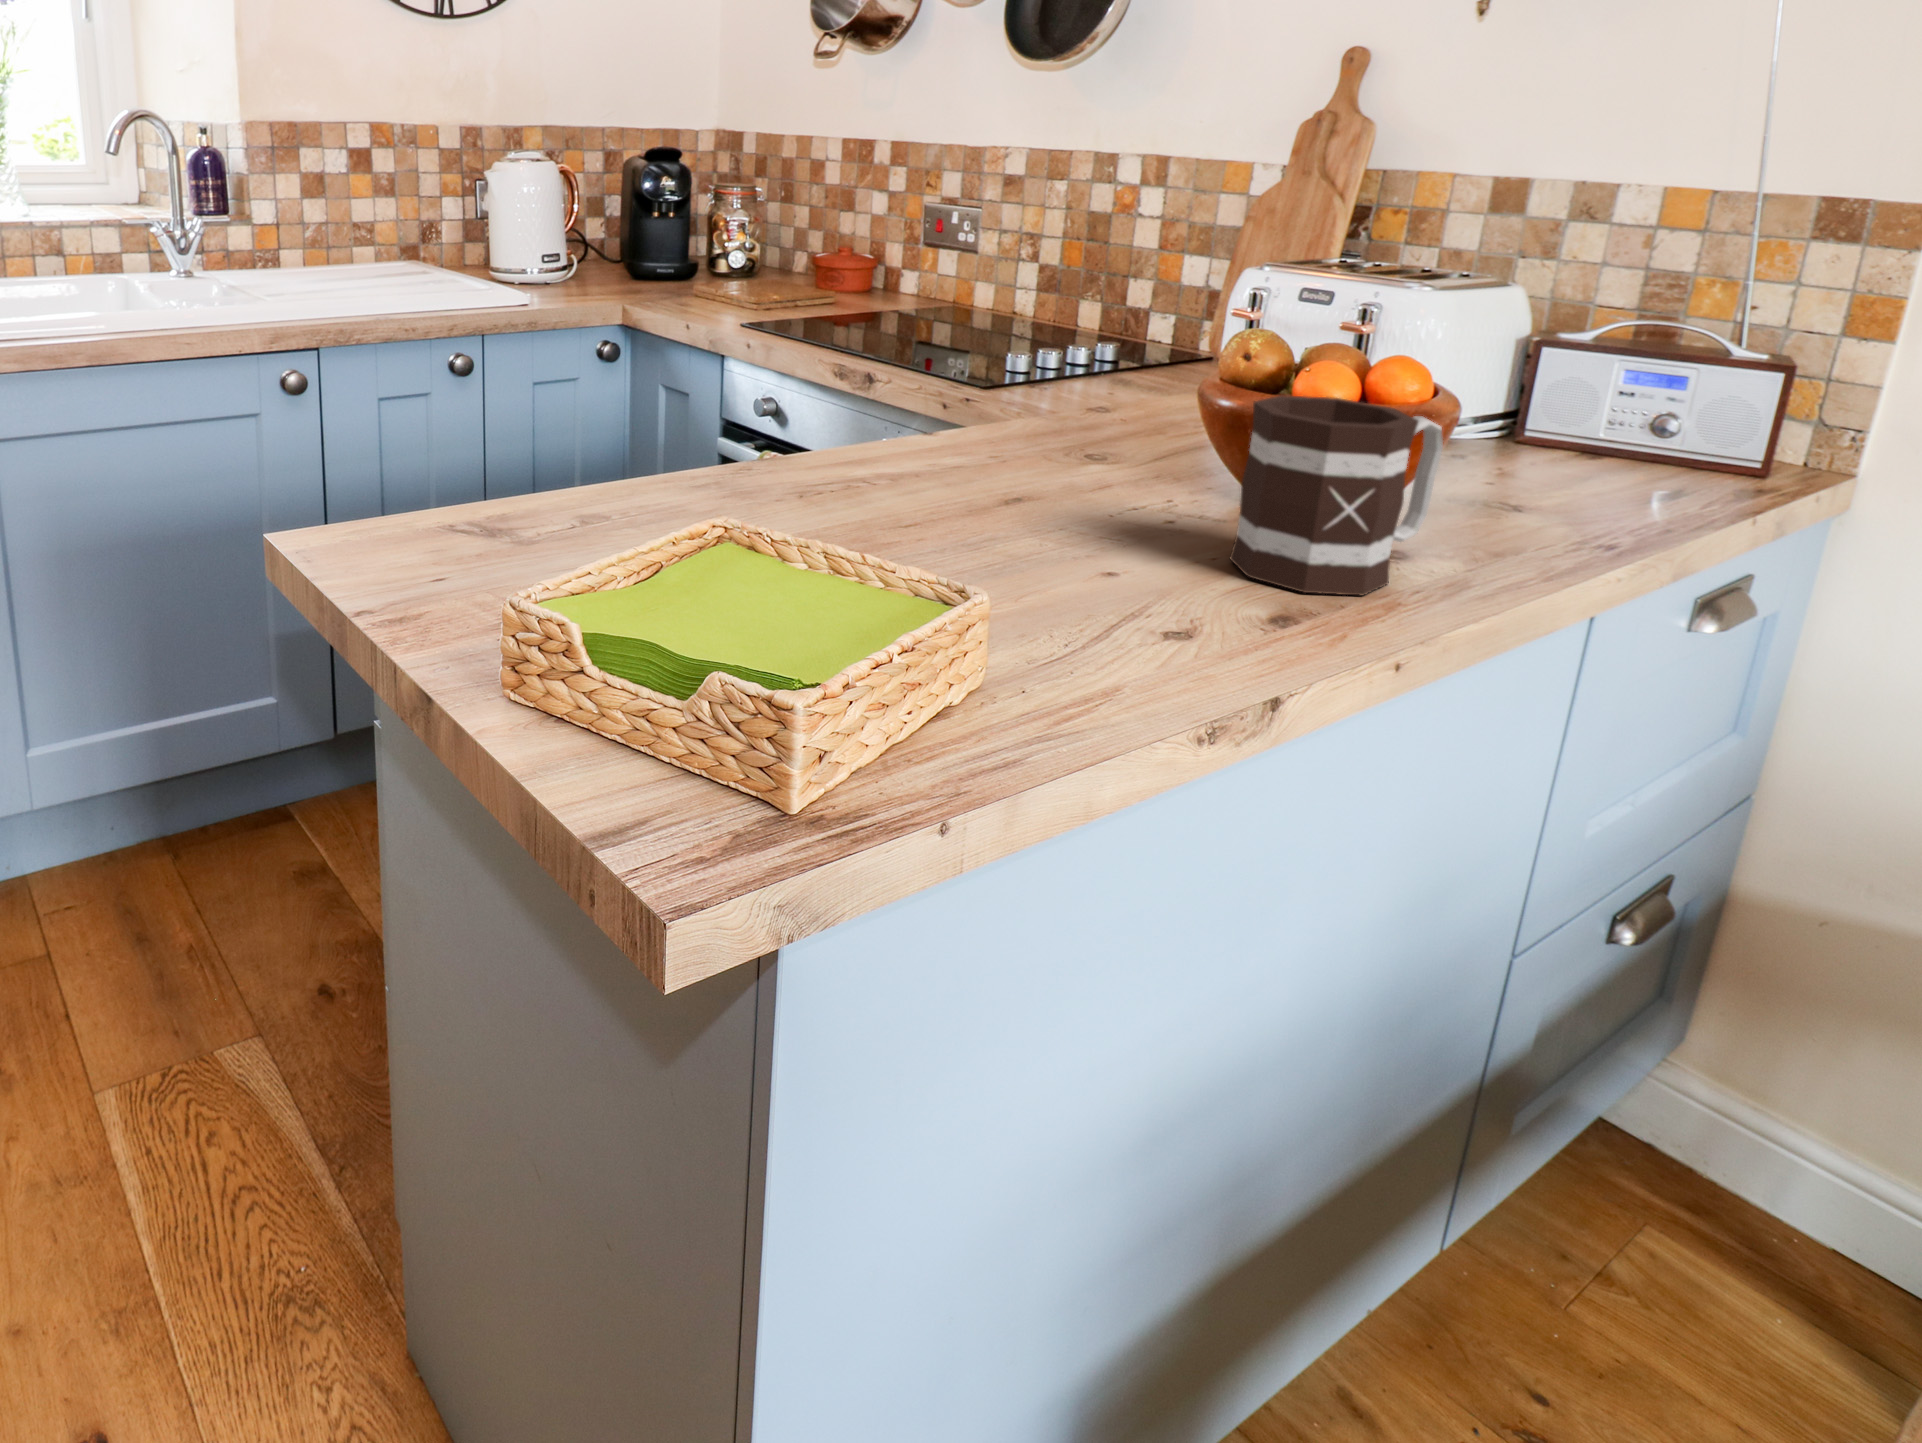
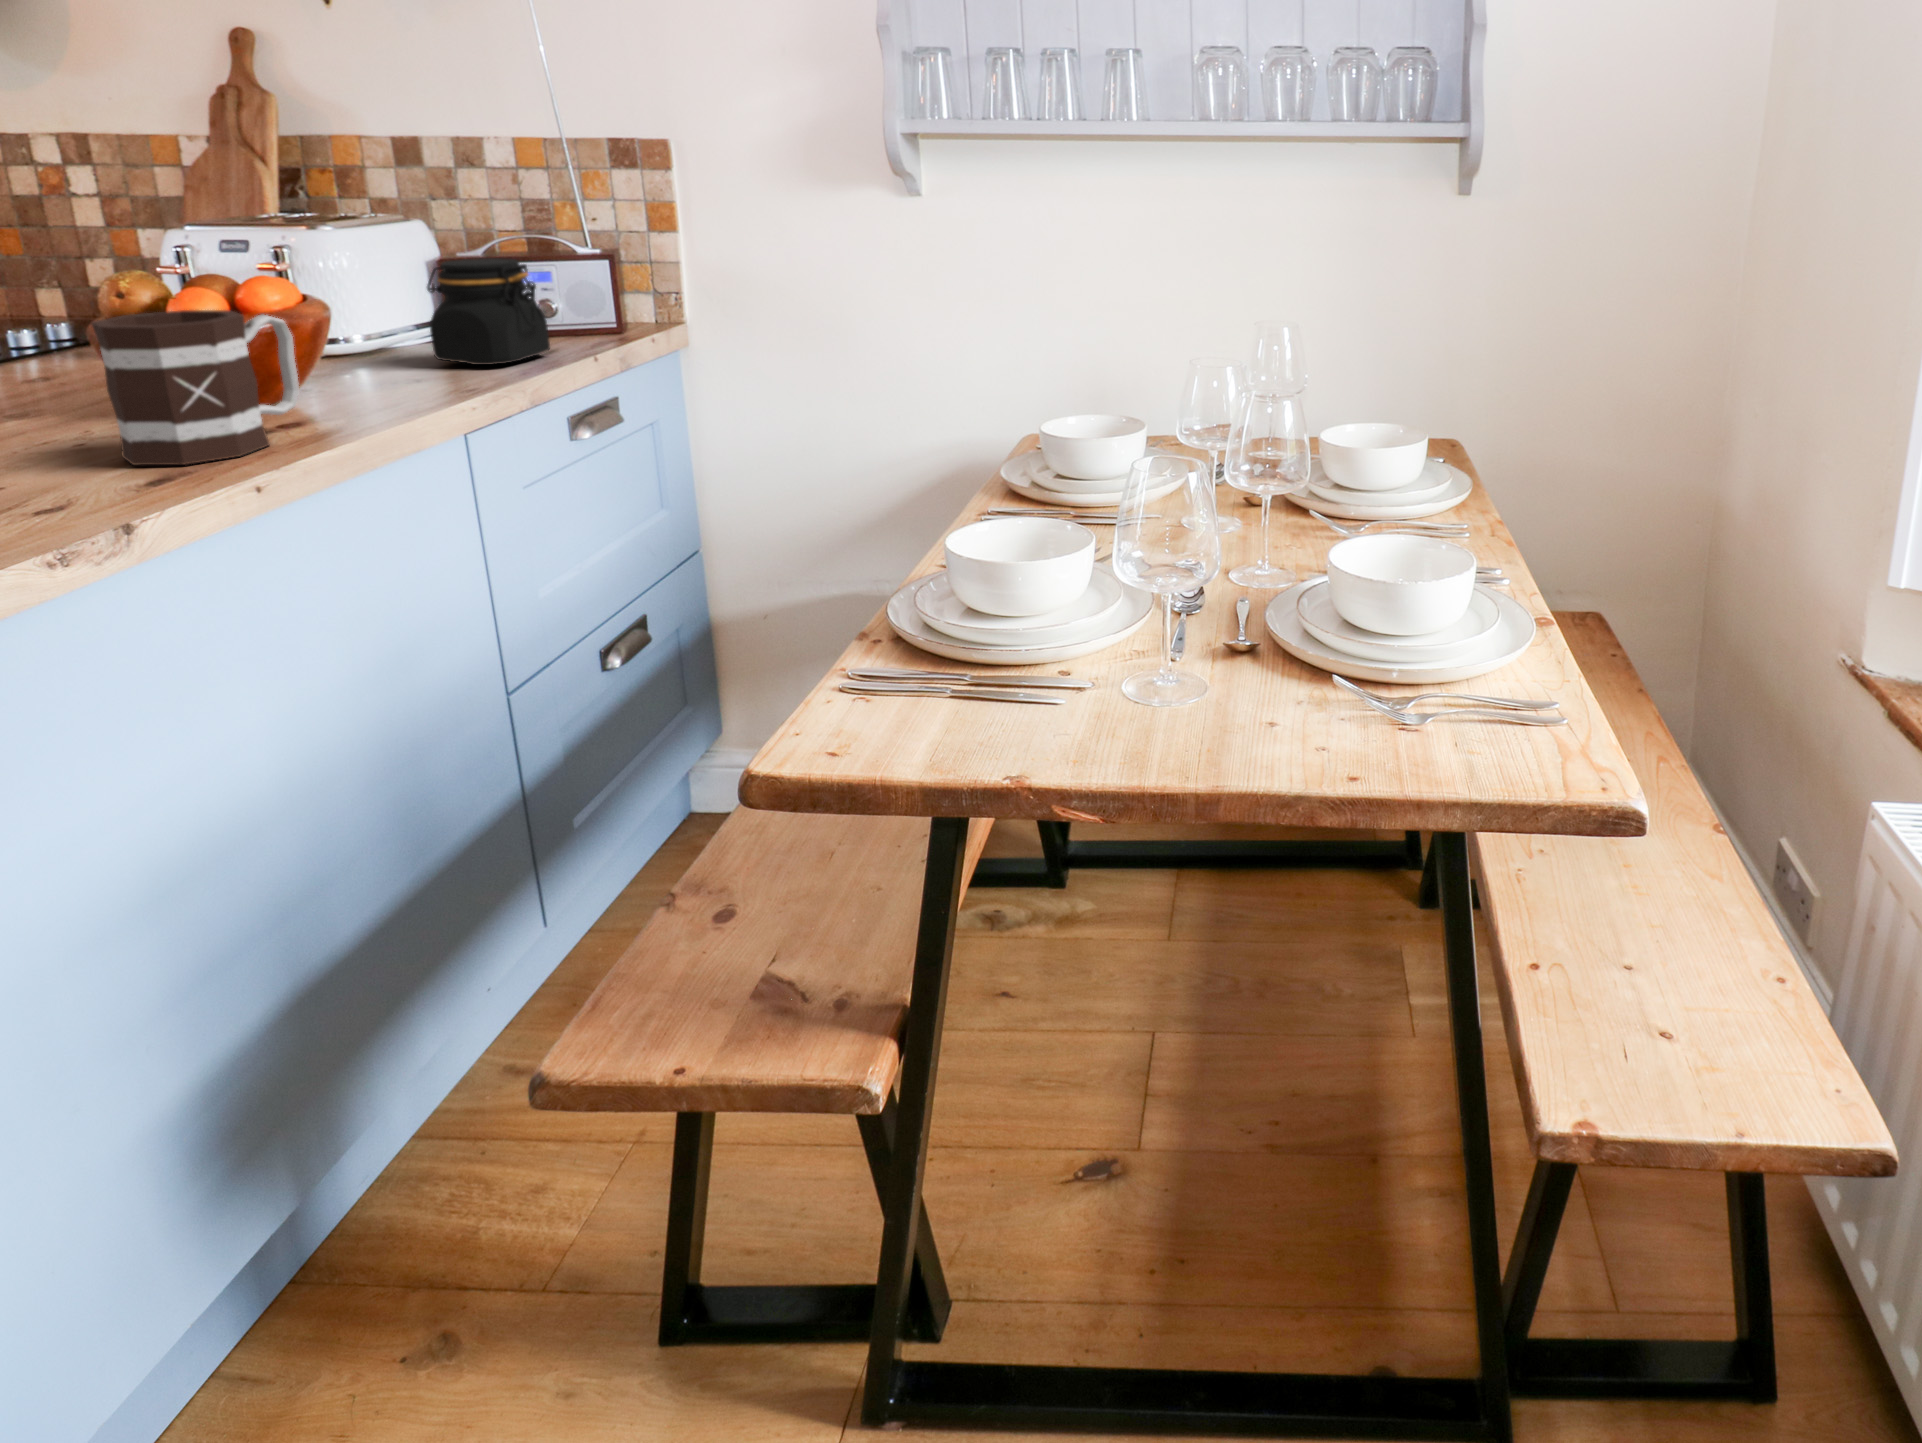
jar: none [1522,352,1702,501] -> present [427,258,550,365]

